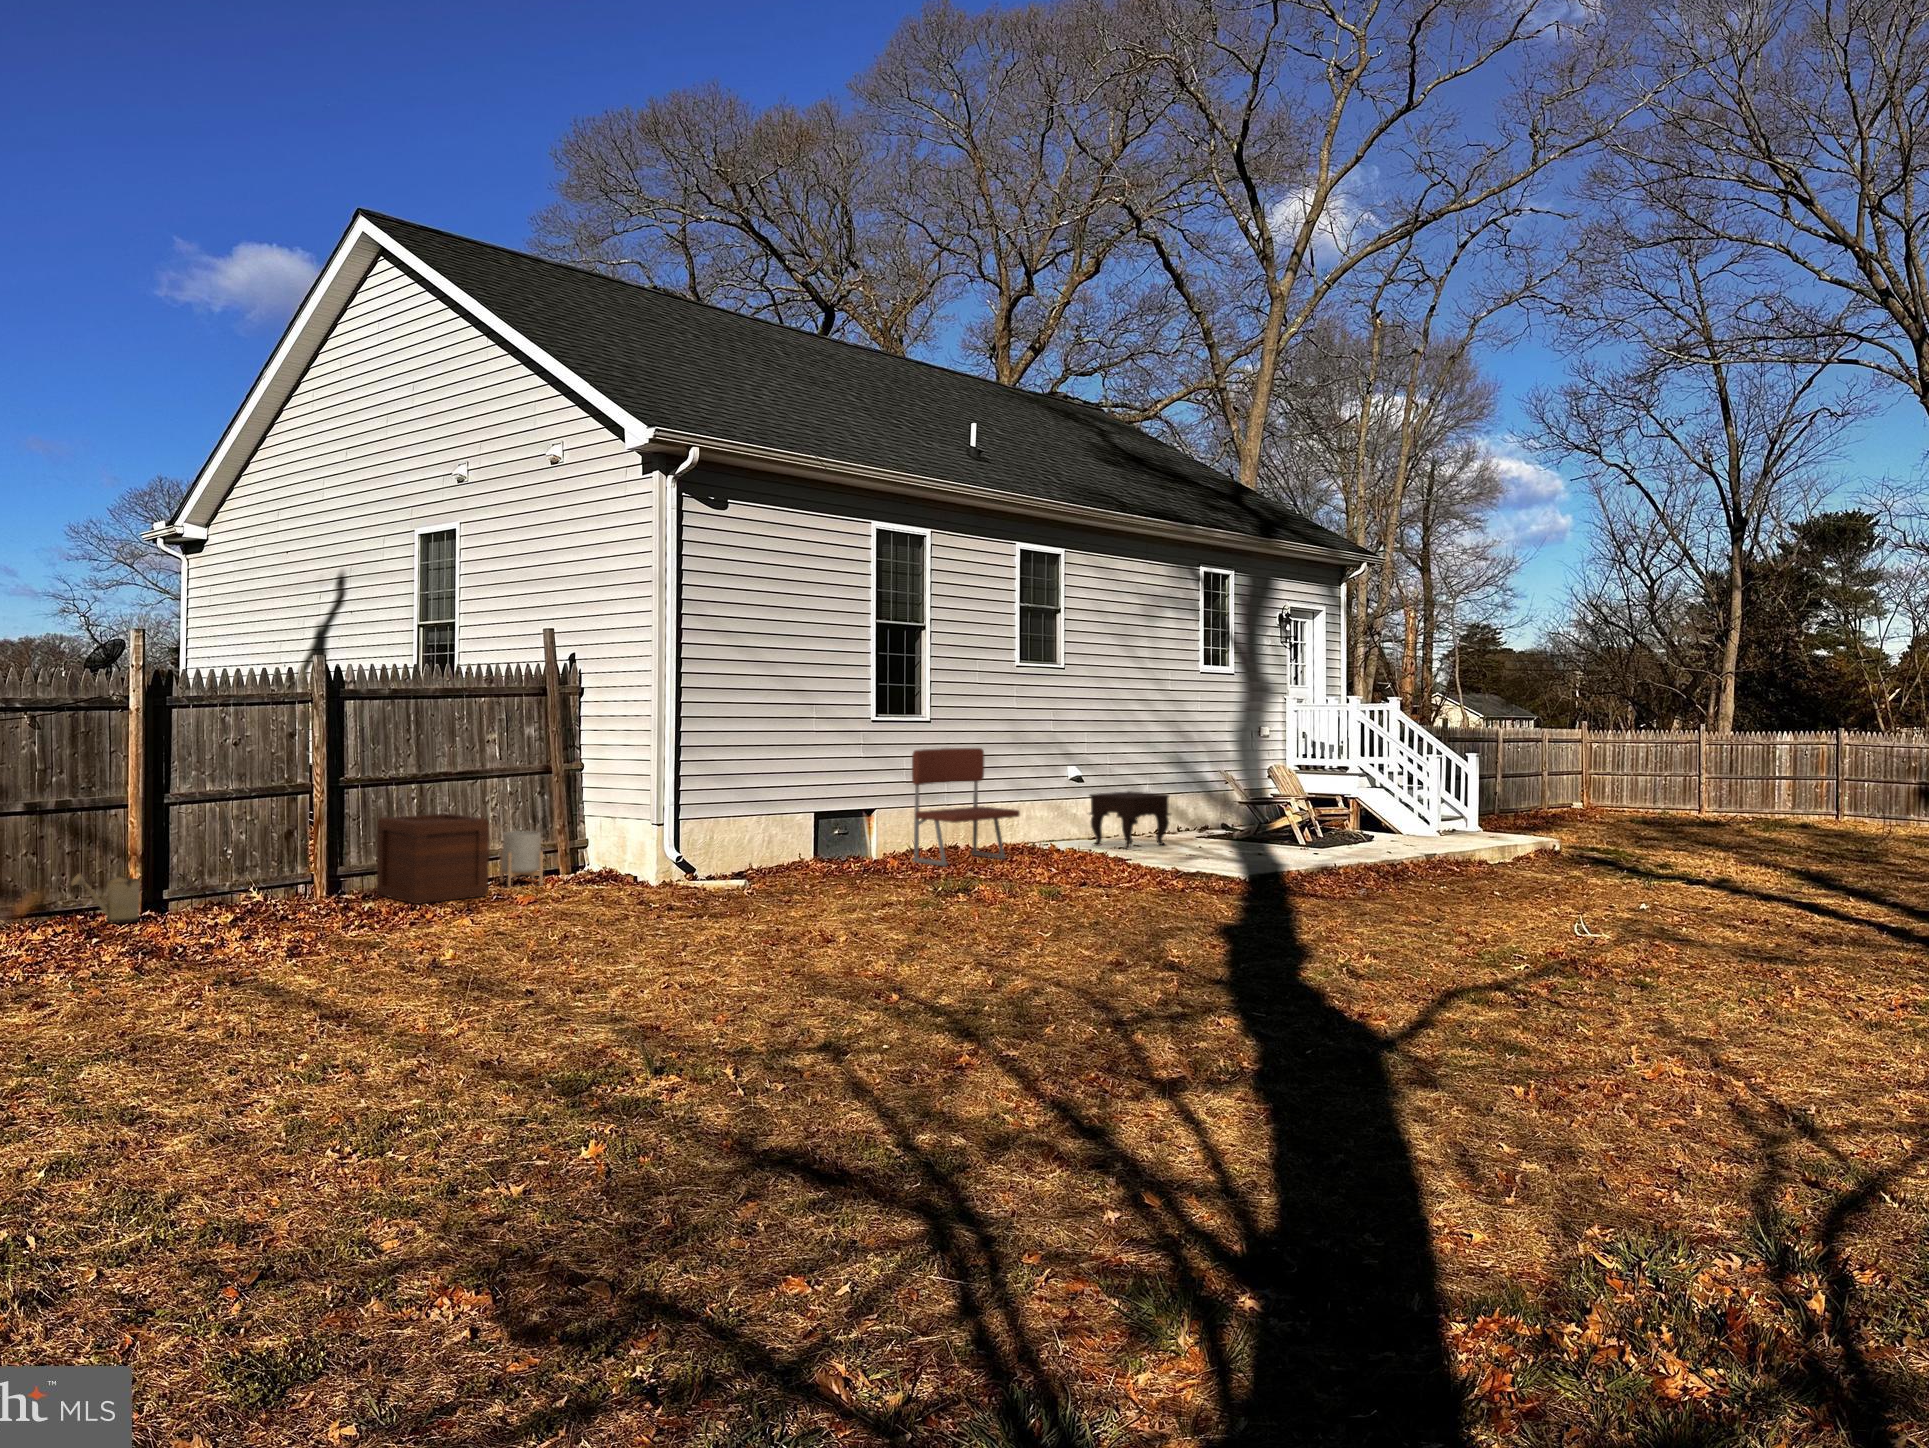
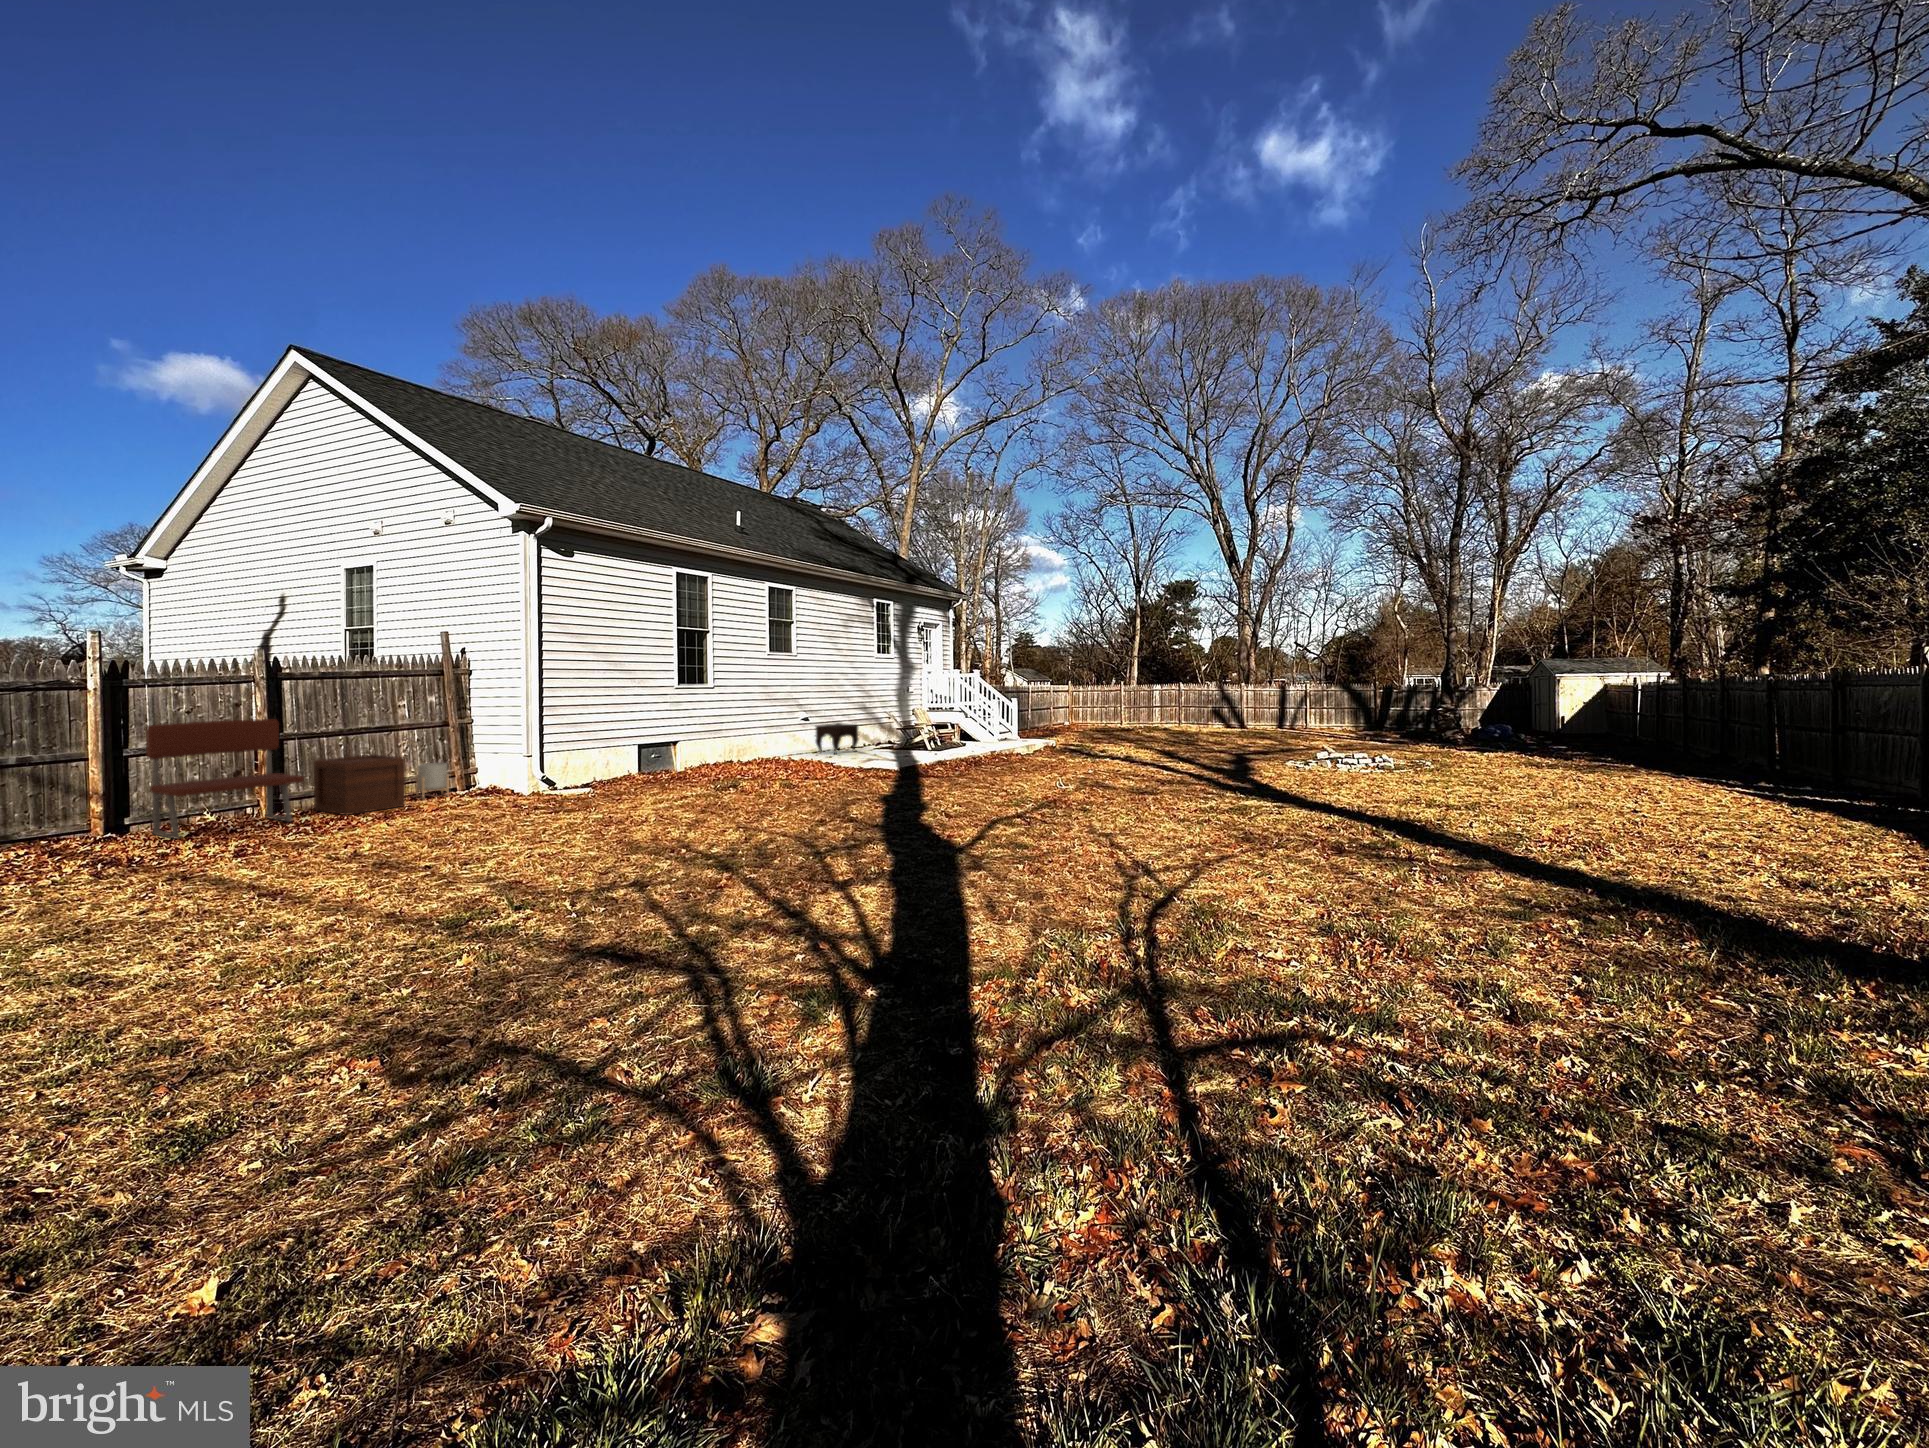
bench: present [912,748,1020,866] -> present [146,719,304,839]
watering can: present [71,865,140,923] -> none [25,803,102,846]

